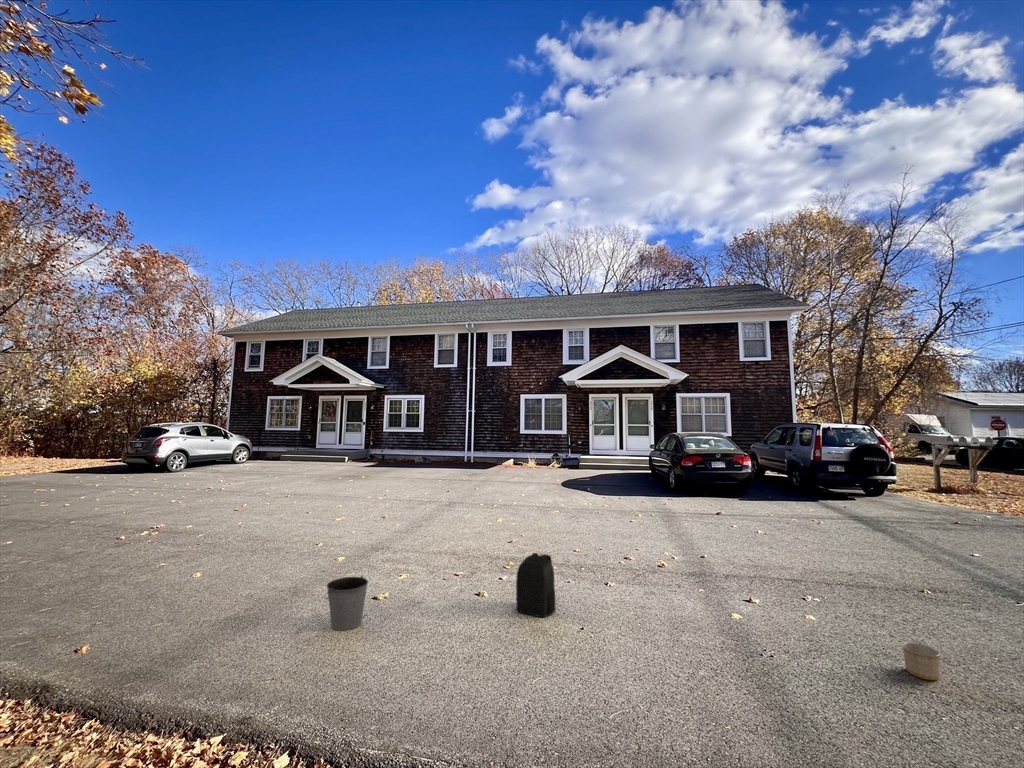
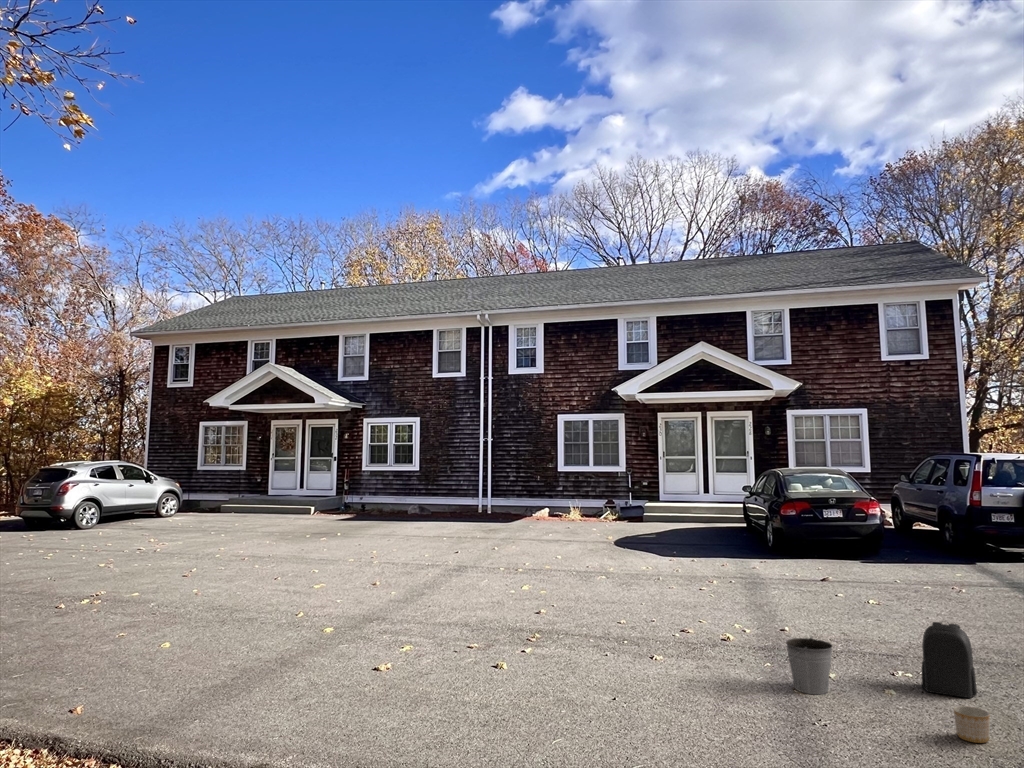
backpack: present [516,553,556,617] -> present [922,622,977,698]
bucket: present [327,576,368,630] -> present [785,637,833,694]

